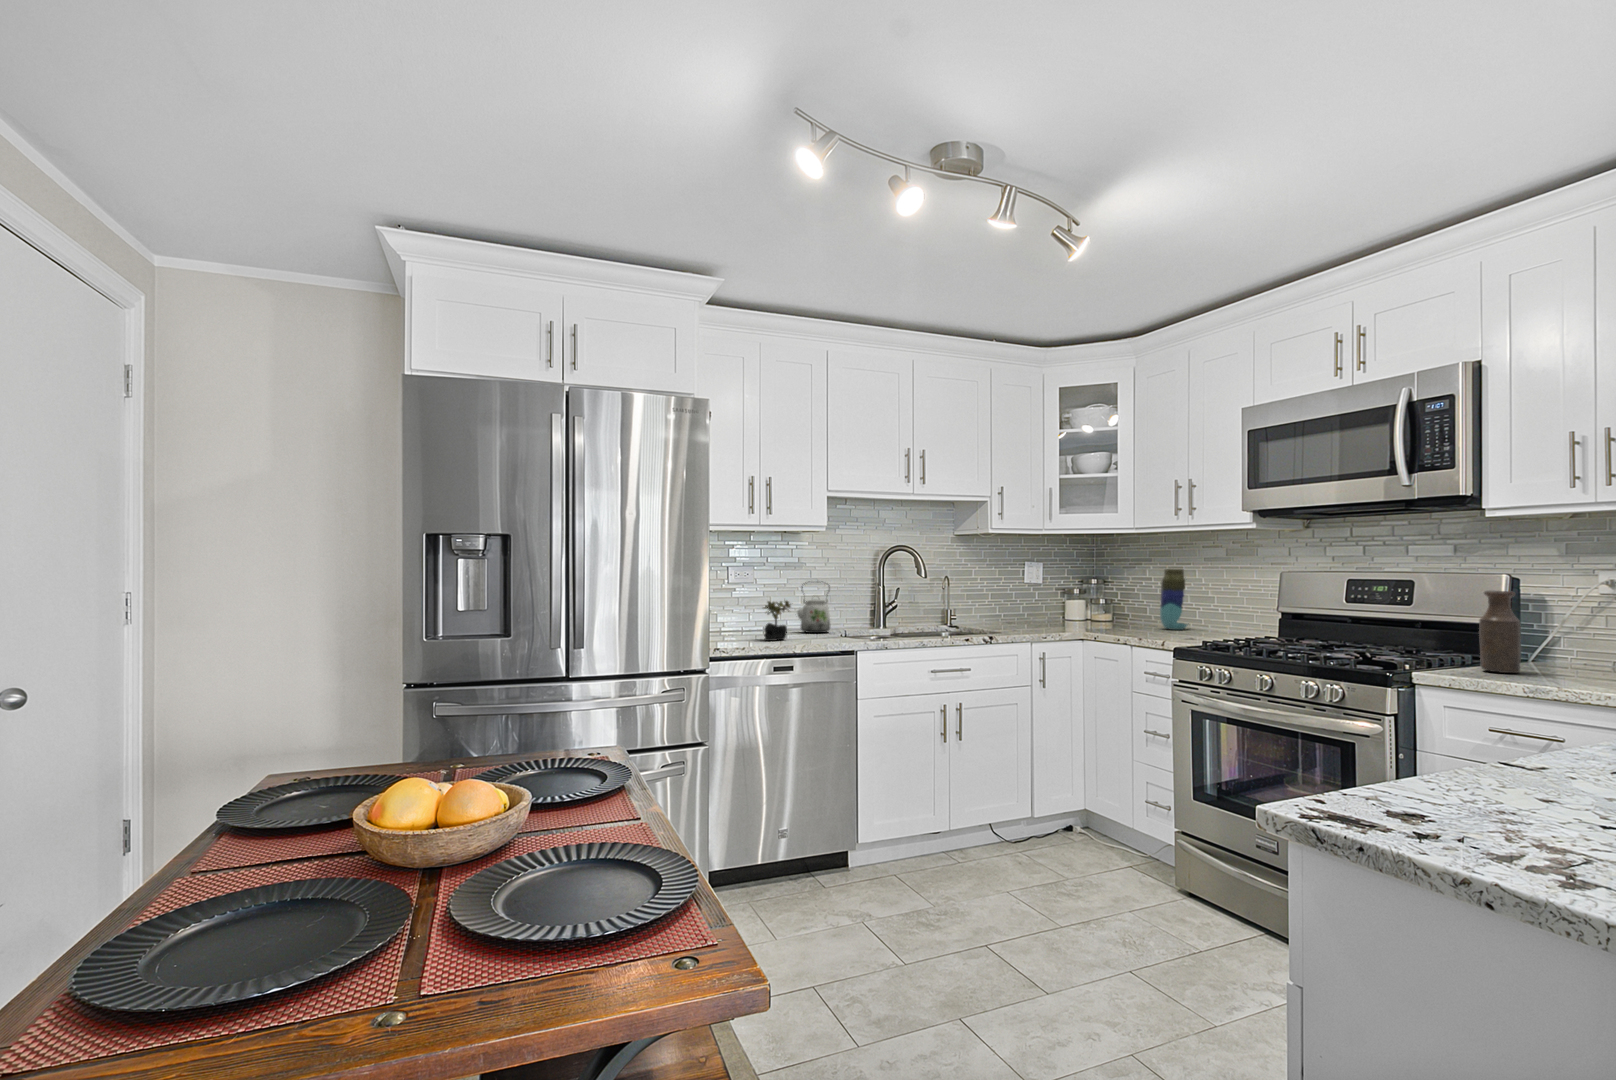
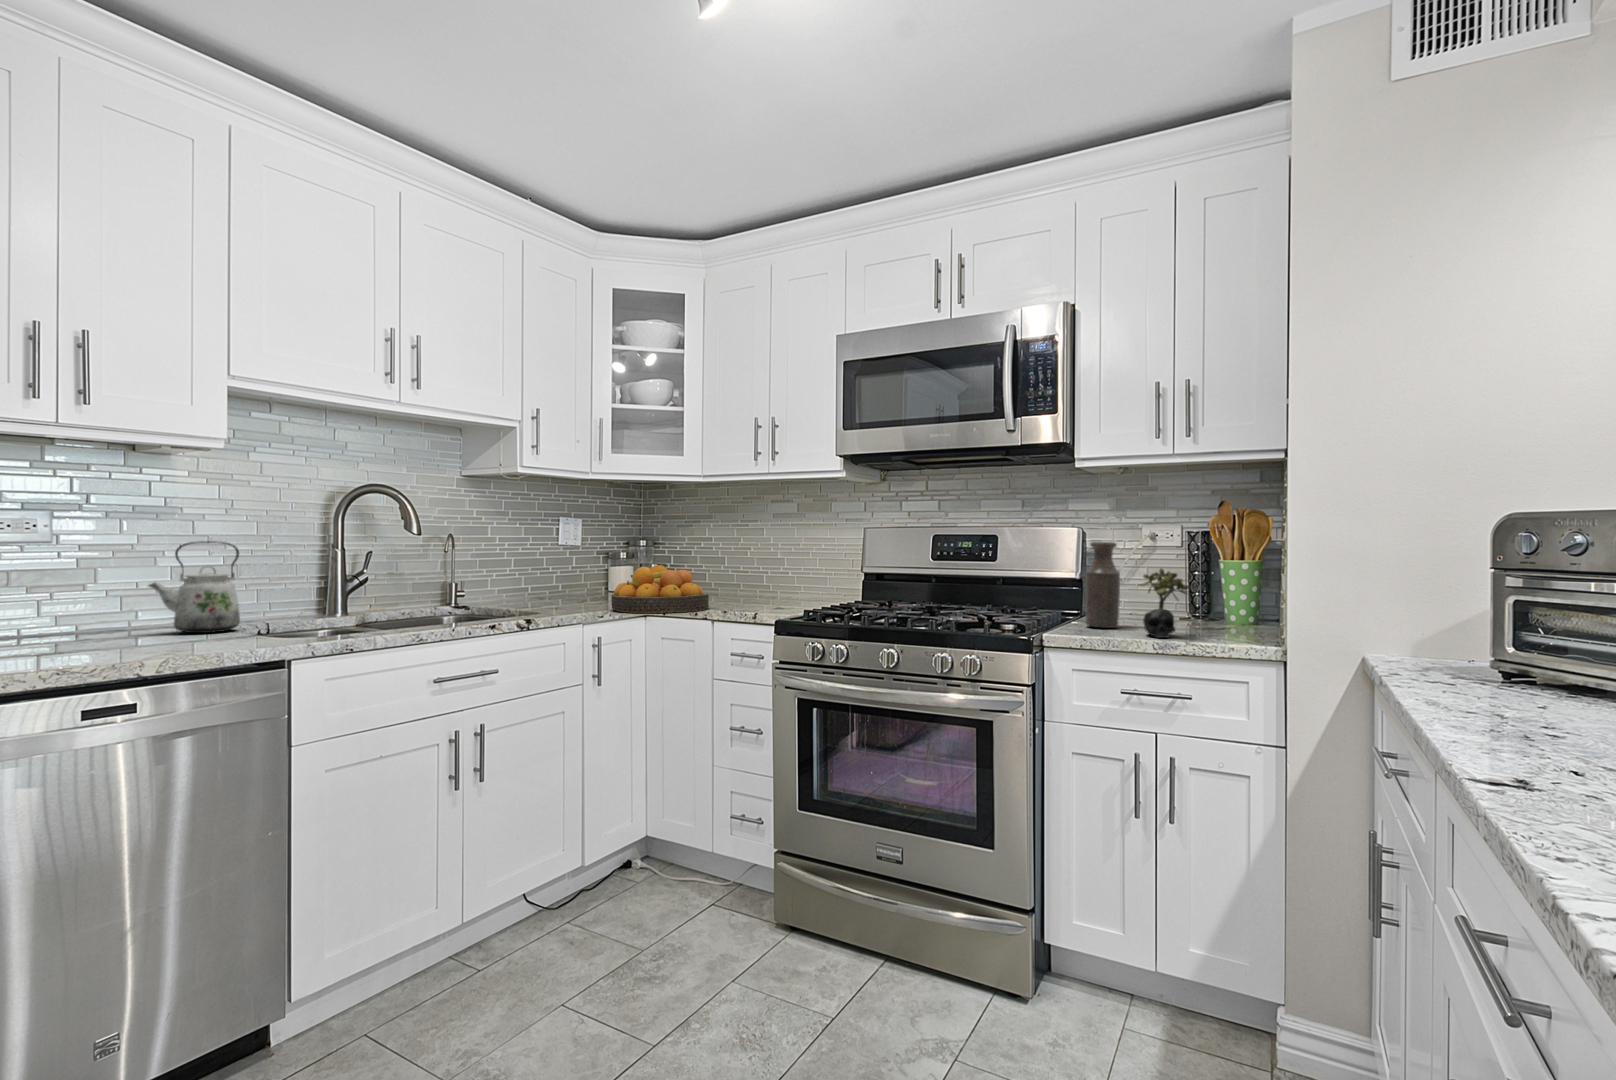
vase: present [1160,569,1189,630] -> none [724,526,755,599]
fruit bowl: none [1055,600,1133,637] -> present [611,565,709,613]
succulent plant: present [764,601,790,641] -> present [1139,569,1189,638]

